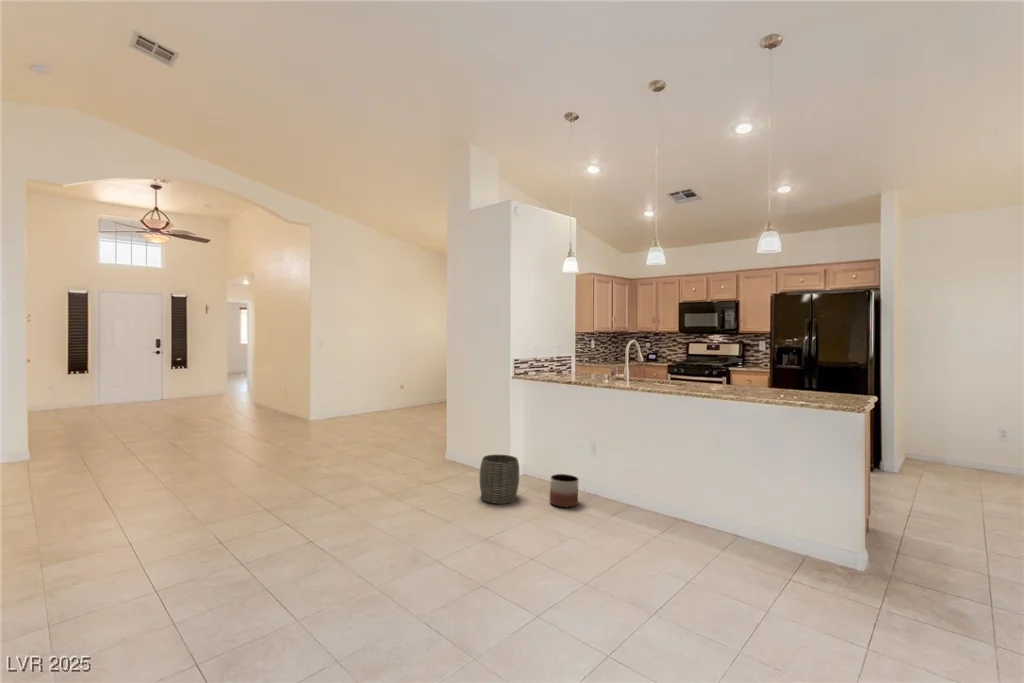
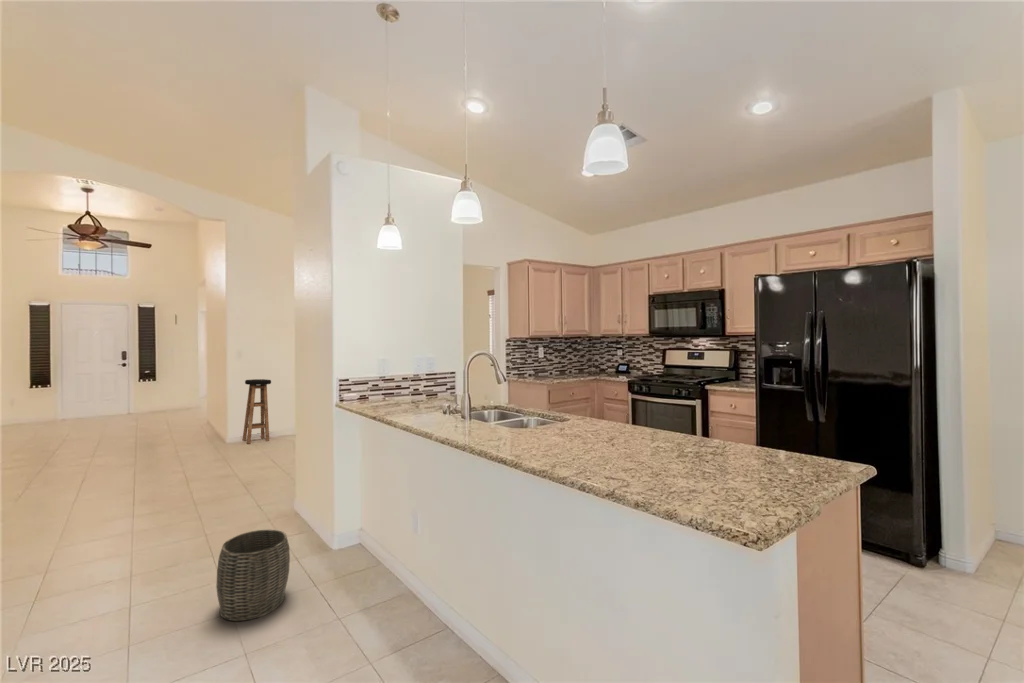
bar stool: none [322,366,348,422] -> present [242,379,271,444]
planter: present [550,474,578,507] -> none [310,572,362,640]

